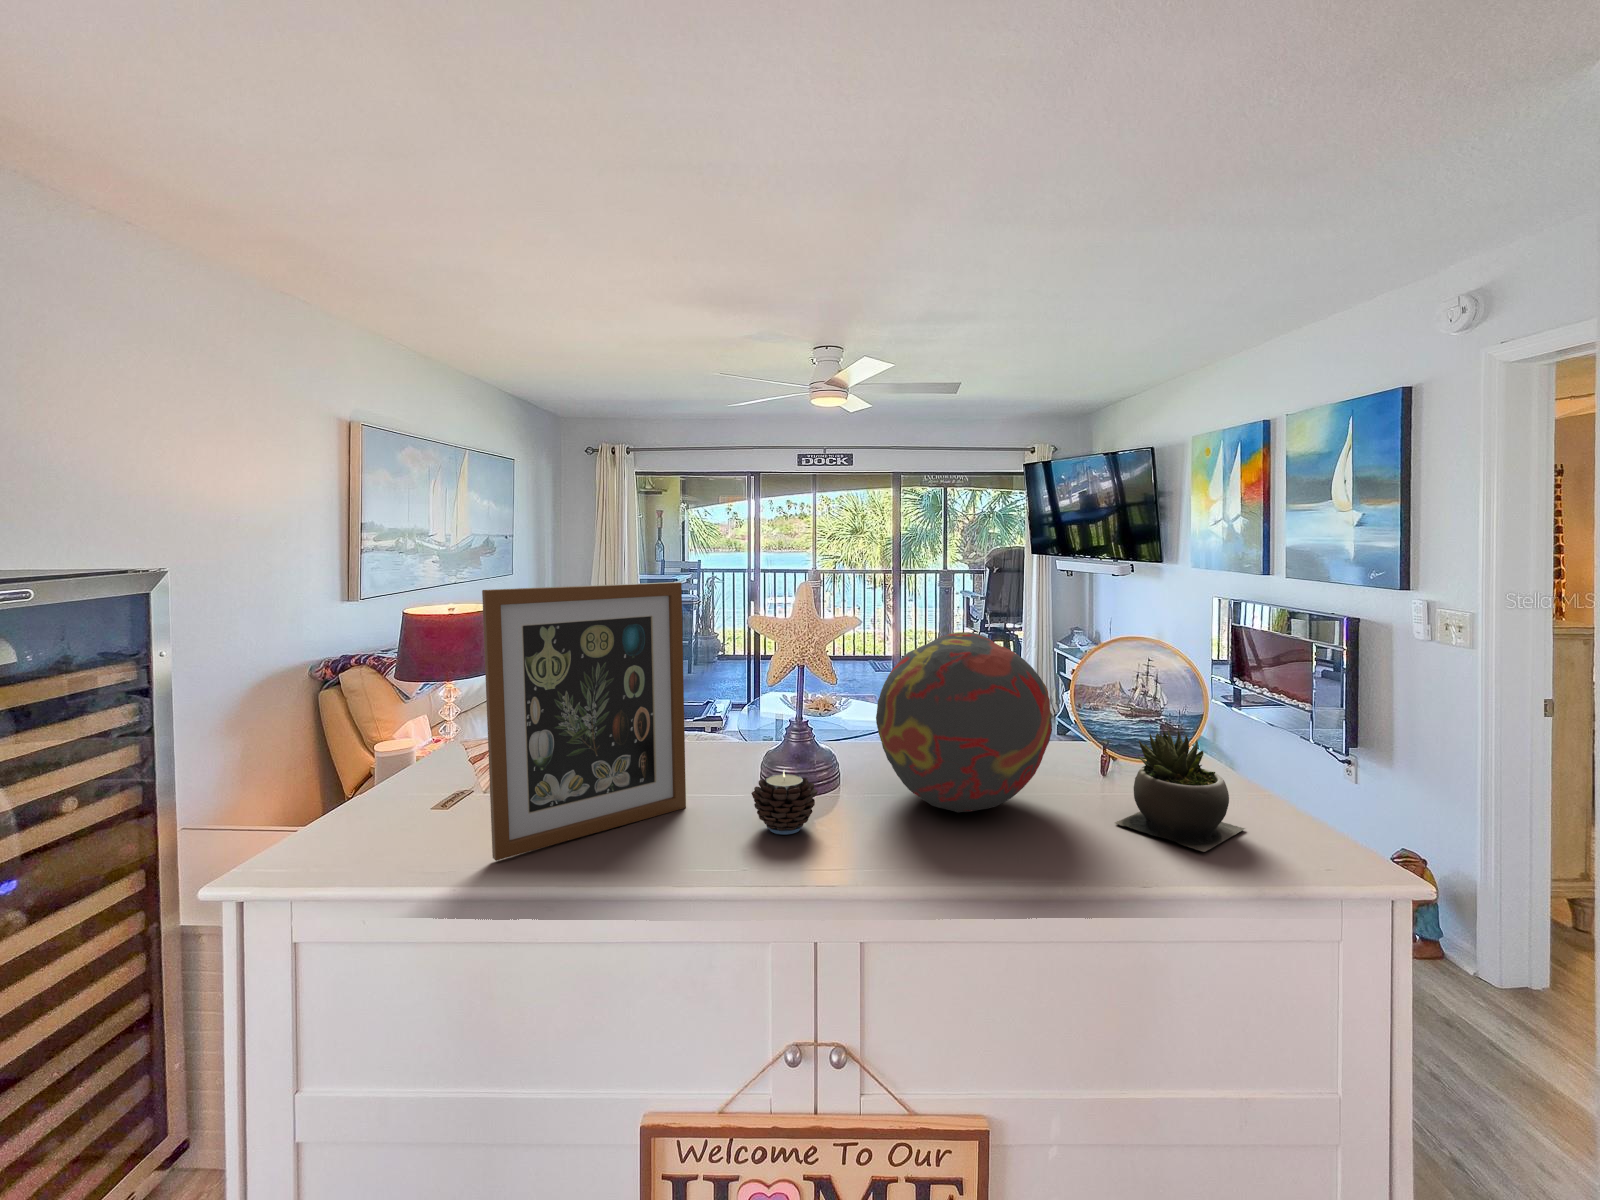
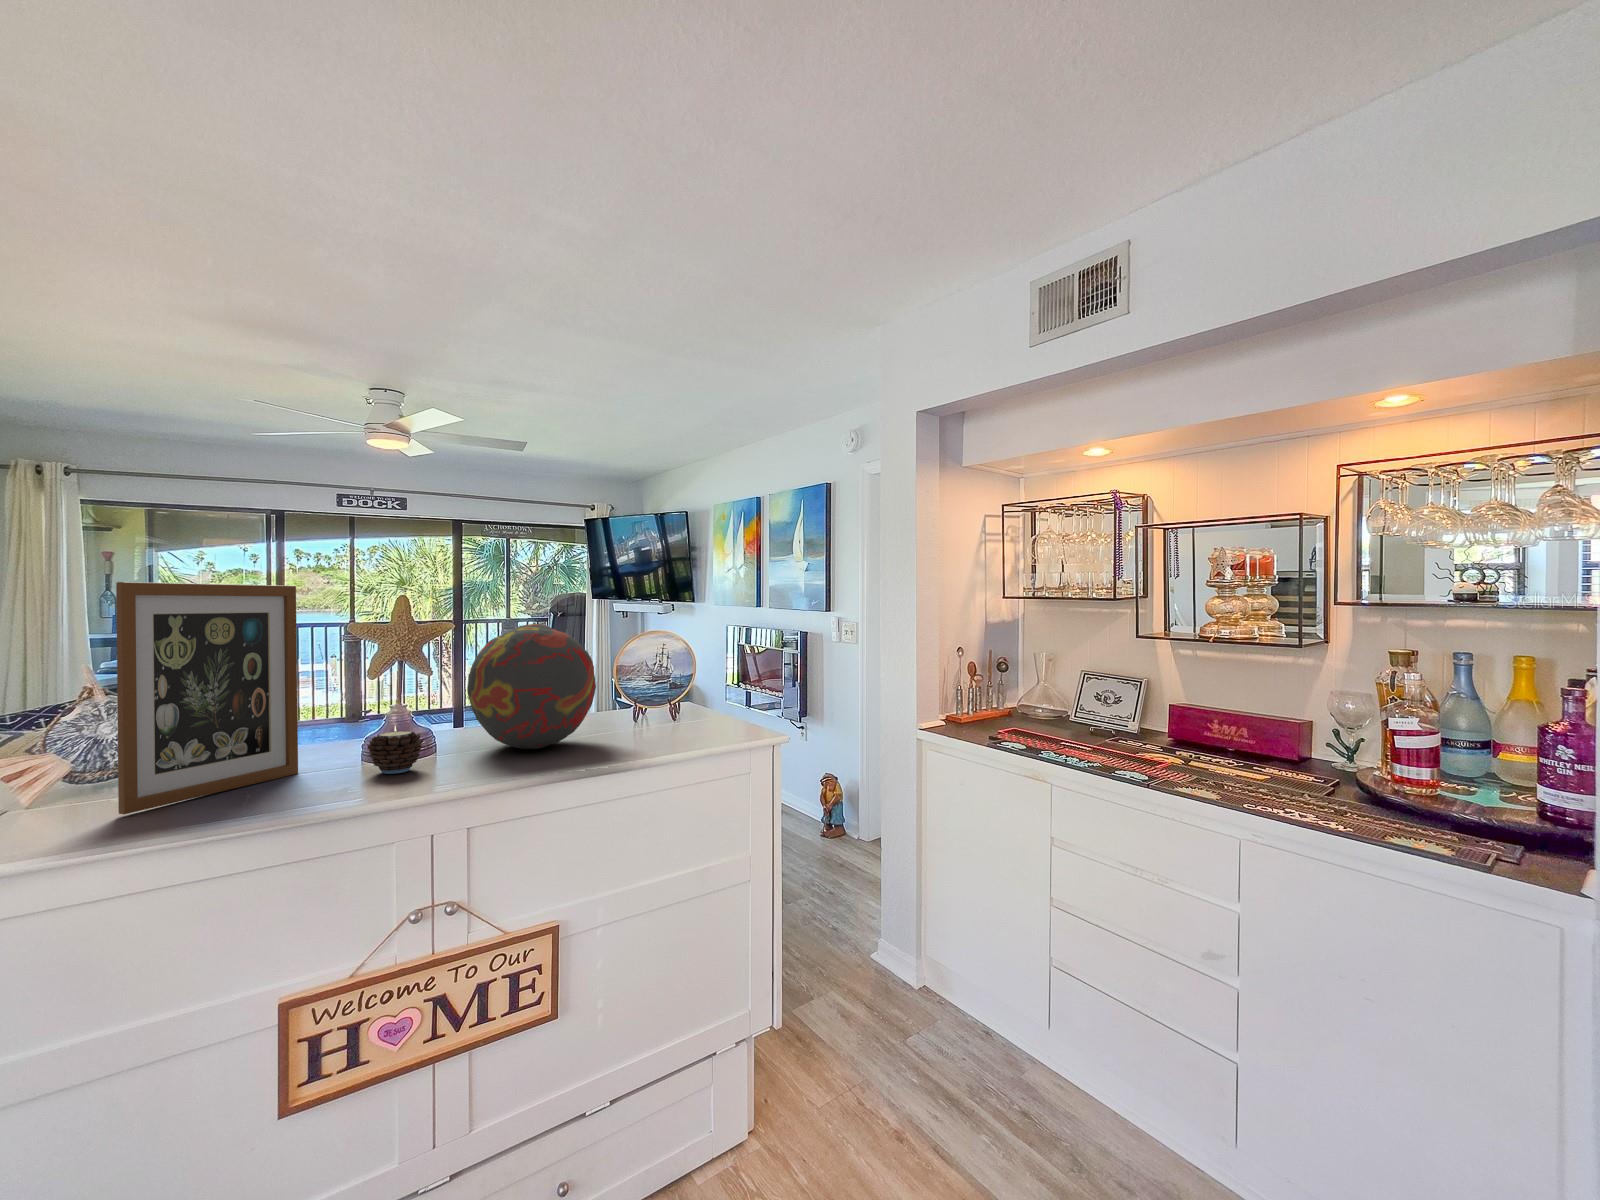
succulent plant: present [1115,730,1245,852] -> none [637,679,713,746]

